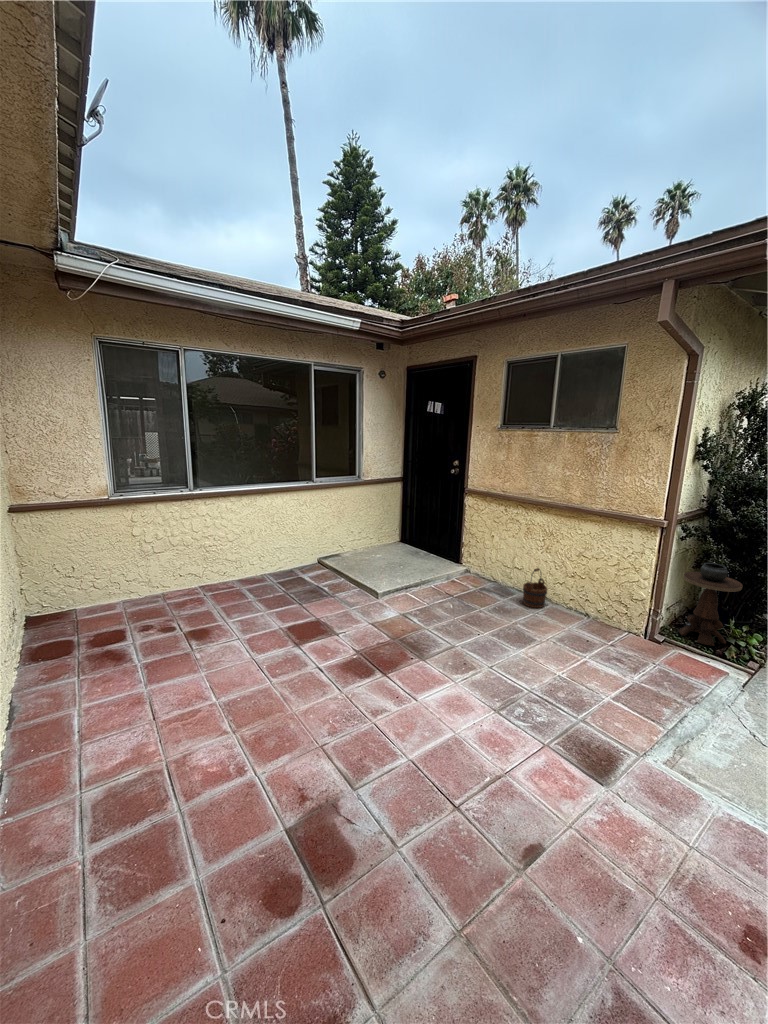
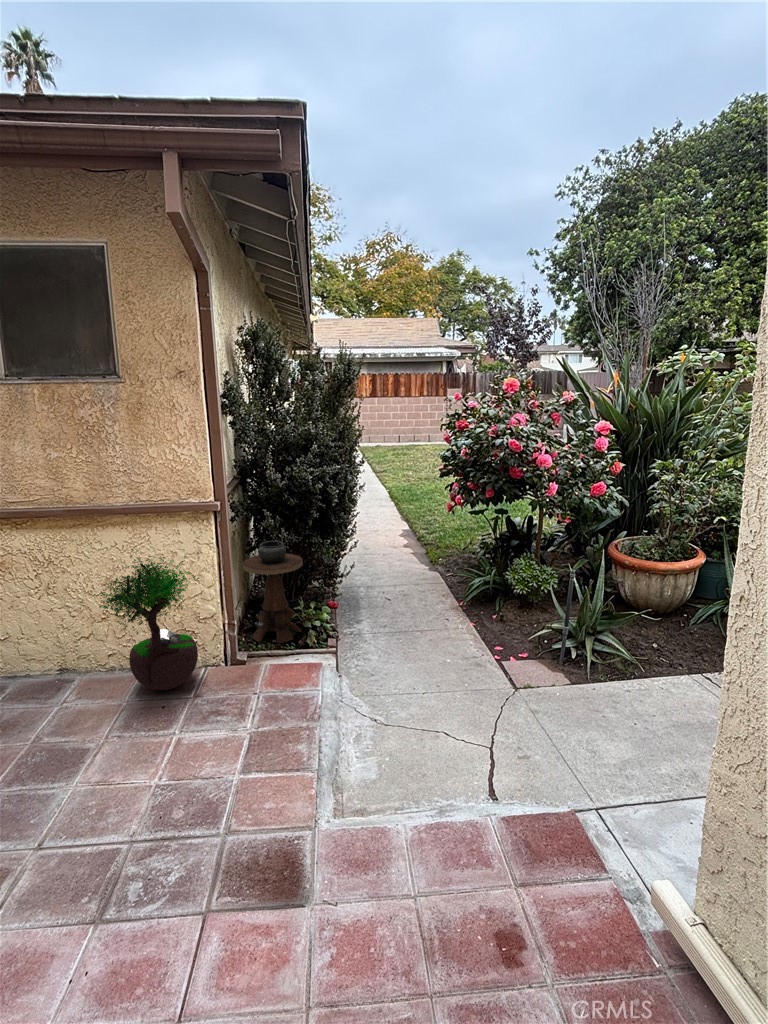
potted tree: none [564,537,630,634] -> present [99,549,198,690]
wooden bucket: present [523,568,547,608] -> none [23,626,70,697]

